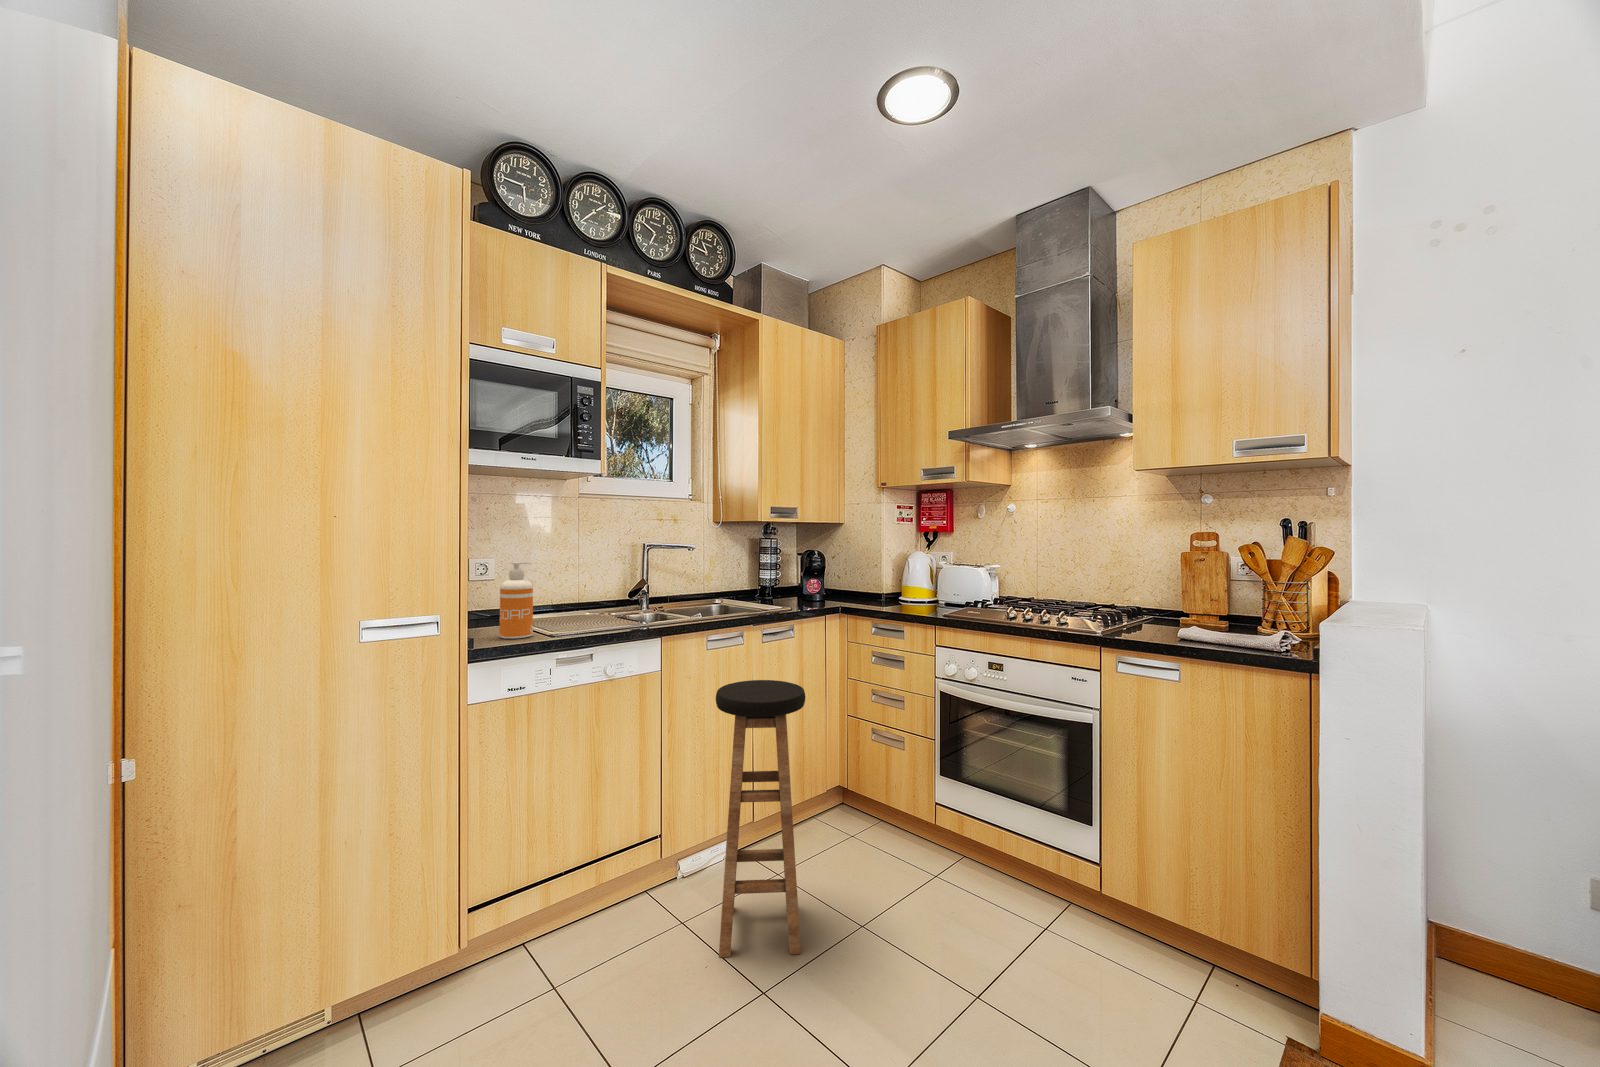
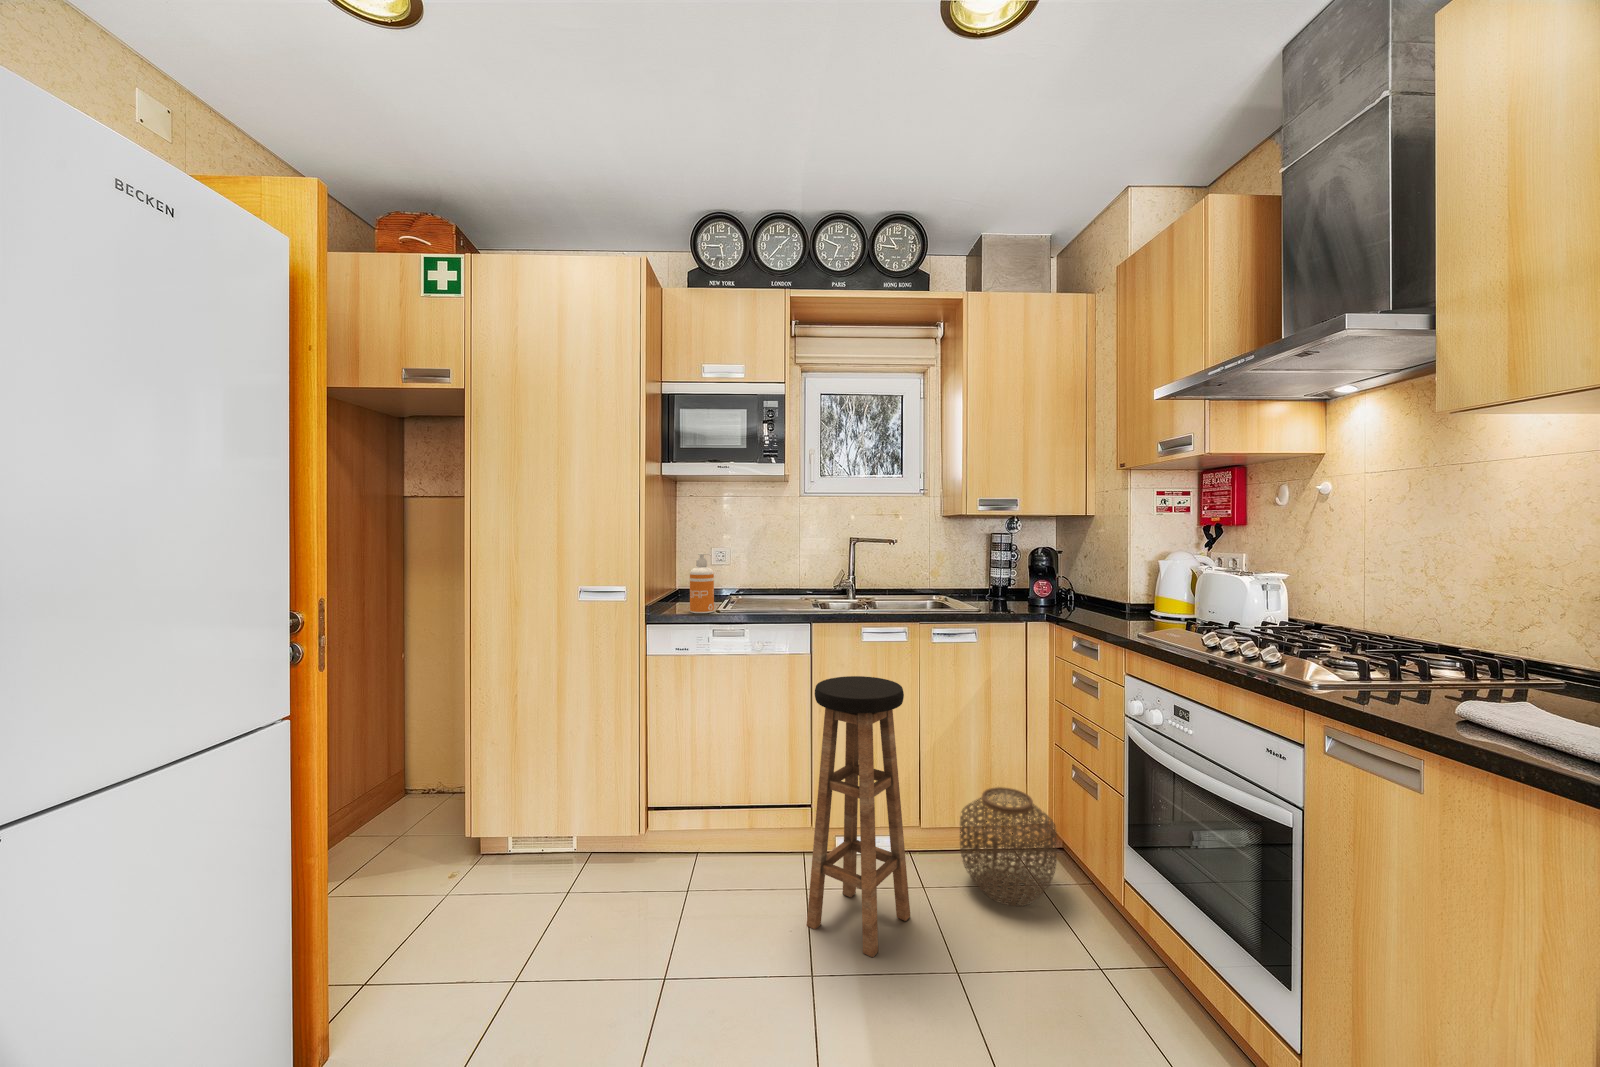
woven basket: none [801,761,882,863] -> present [960,787,1057,906]

